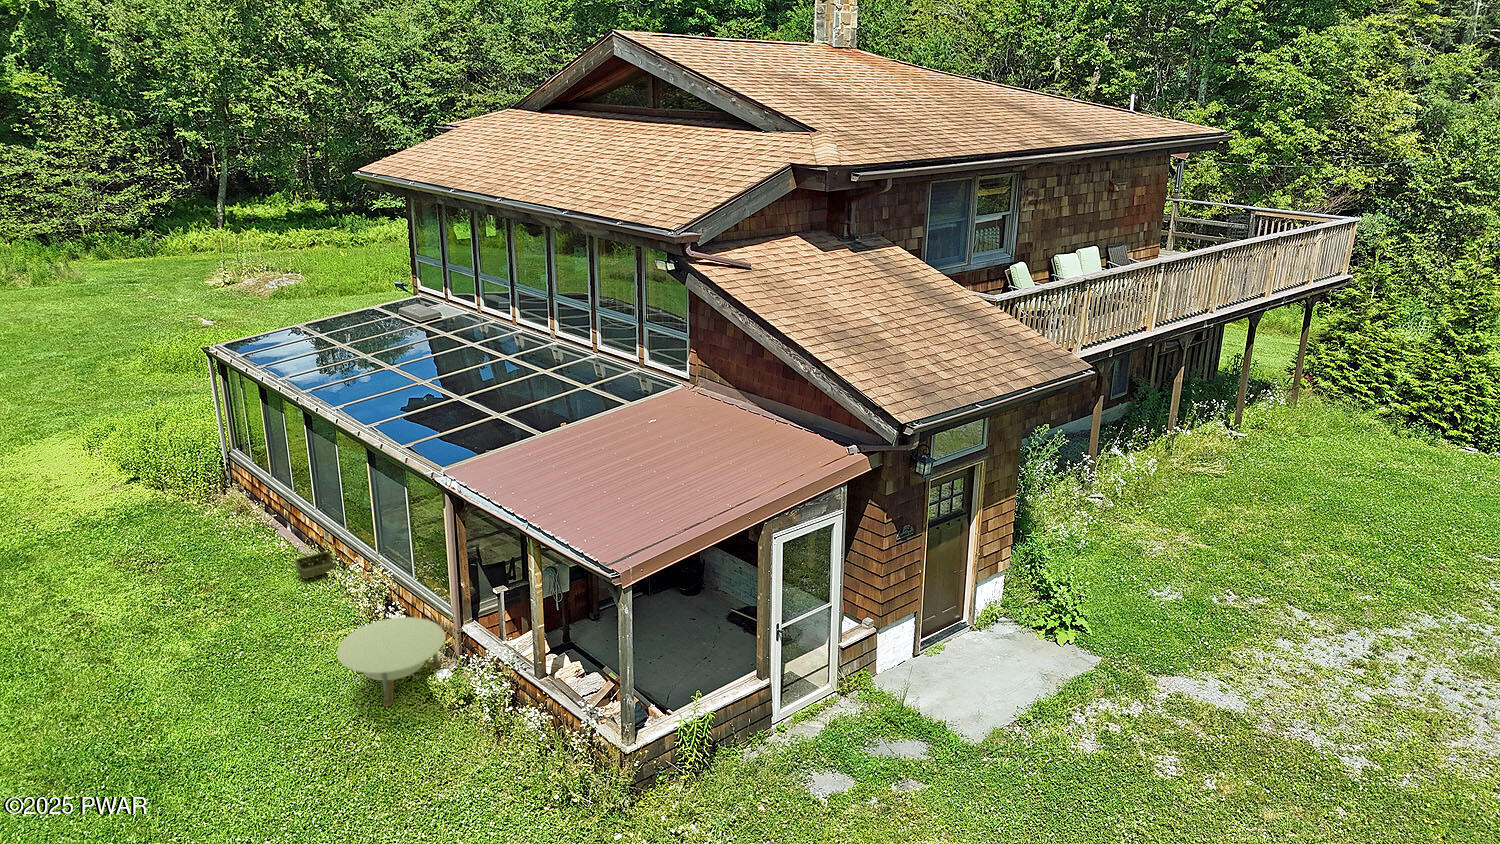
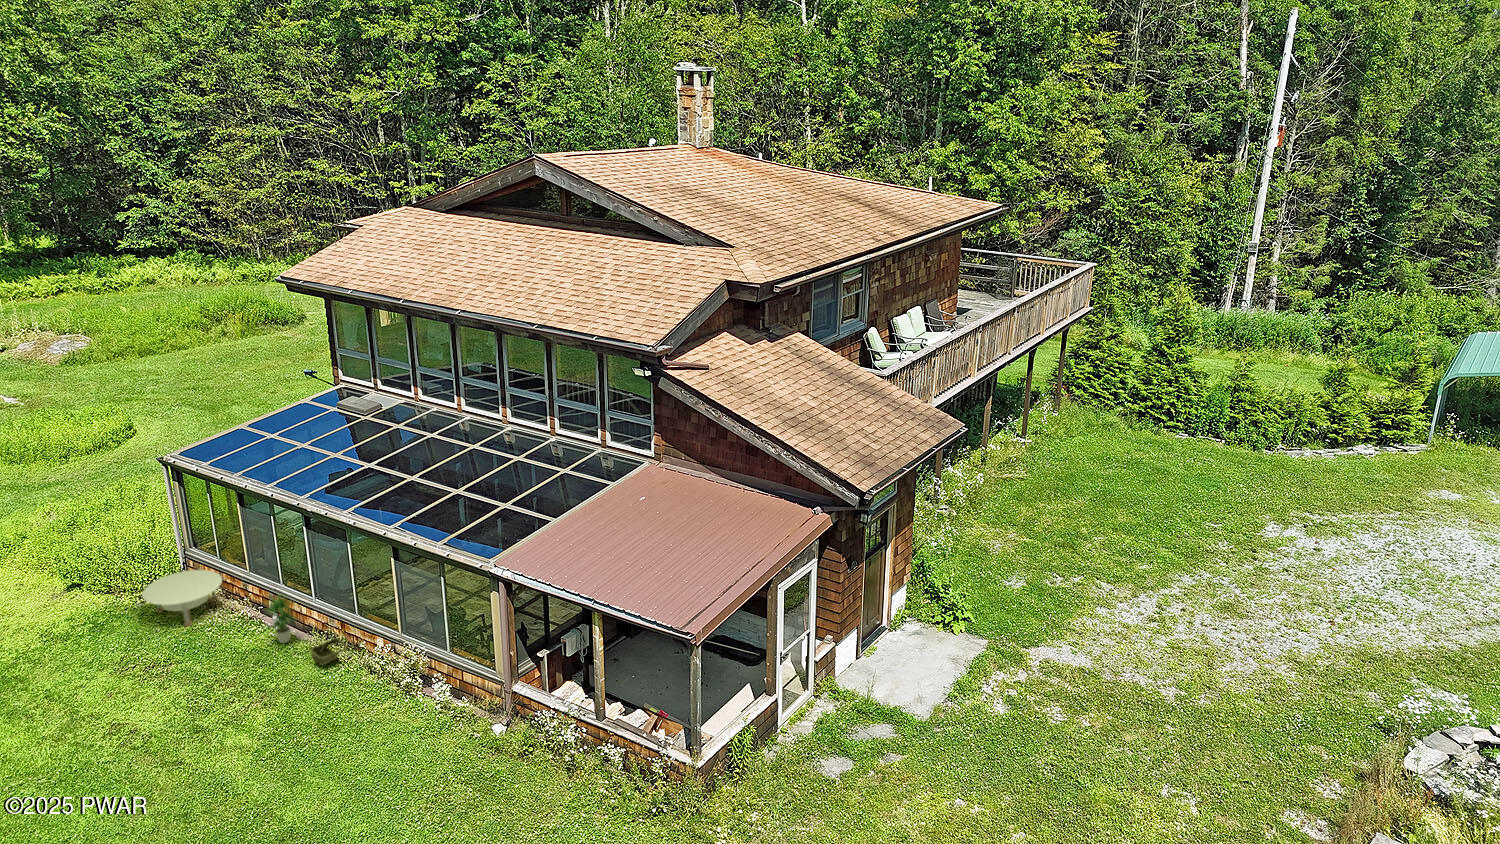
potted plant: none [261,495,299,552] -> present [269,595,295,643]
round table: present [337,617,445,707] -> present [142,570,222,627]

